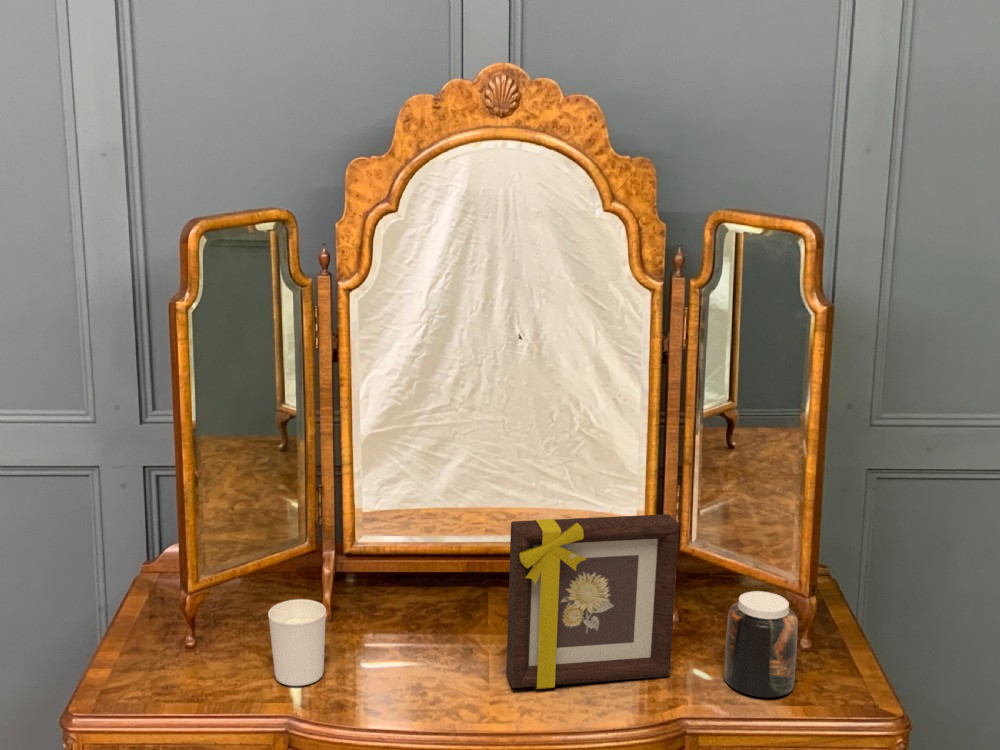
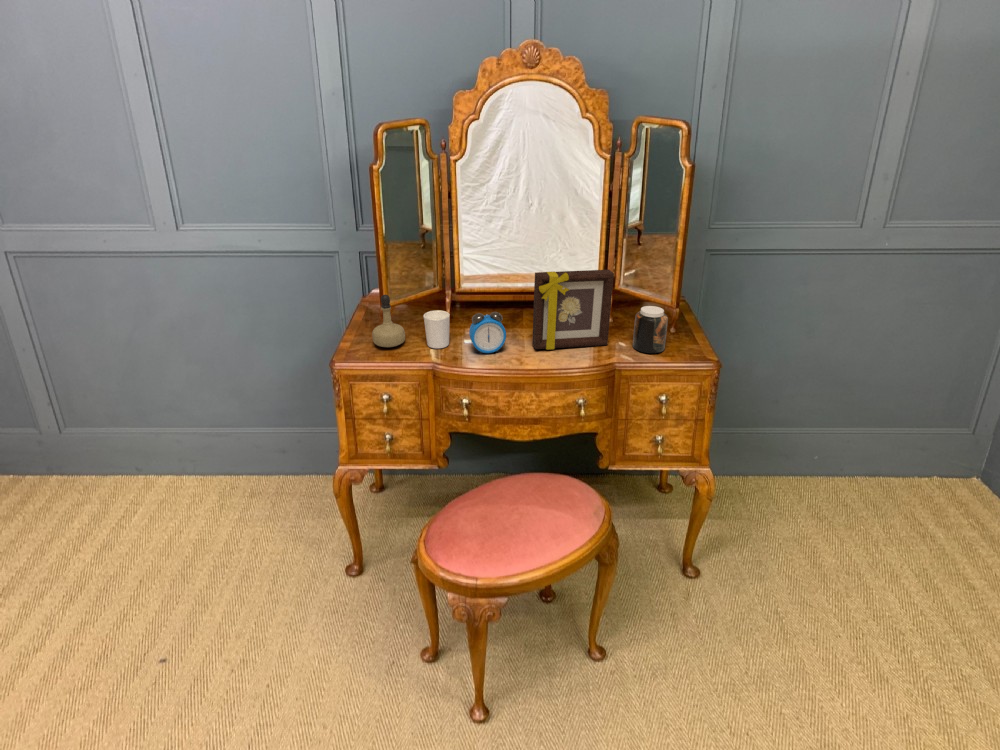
perfume bottle: none [153,567,227,684] -> present [372,295,405,347]
alarm clock: none [368,606,449,700] -> present [469,312,506,354]

